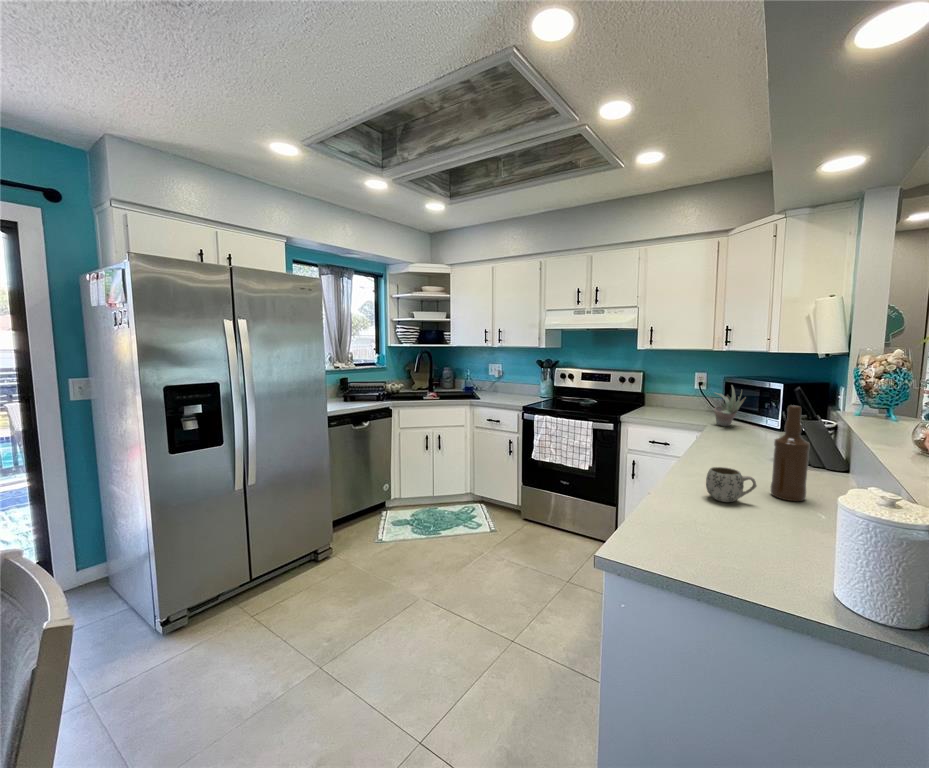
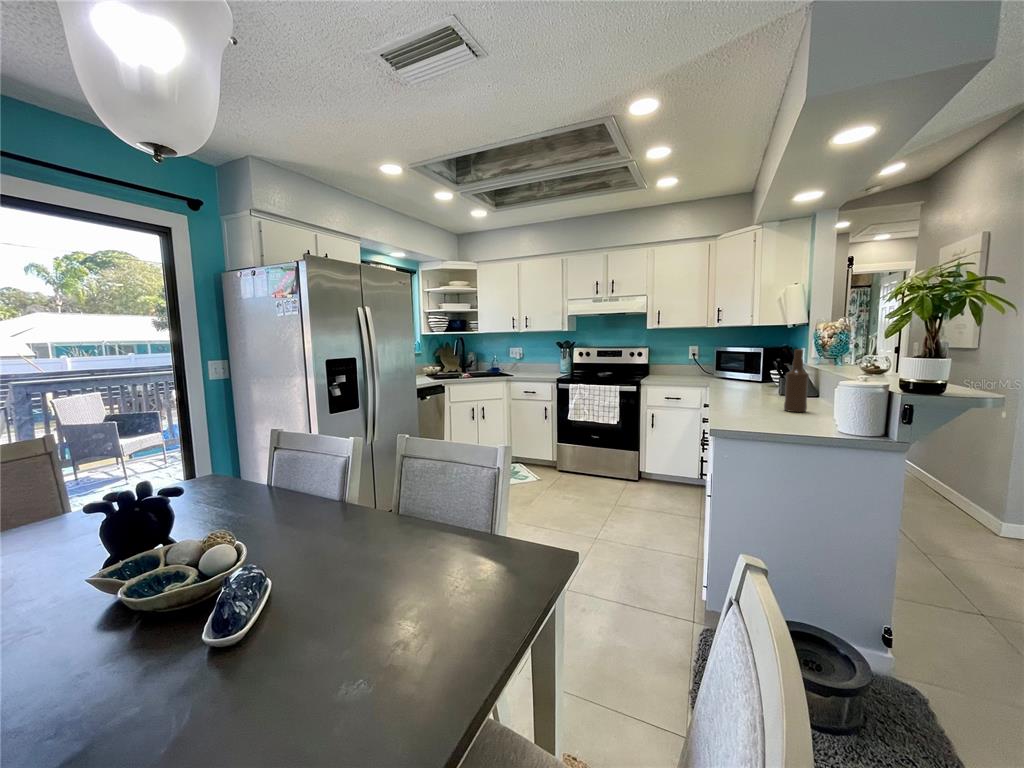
succulent plant: present [714,386,746,426] -> none [711,351,735,383]
mug: present [706,467,757,502] -> none [748,393,781,415]

